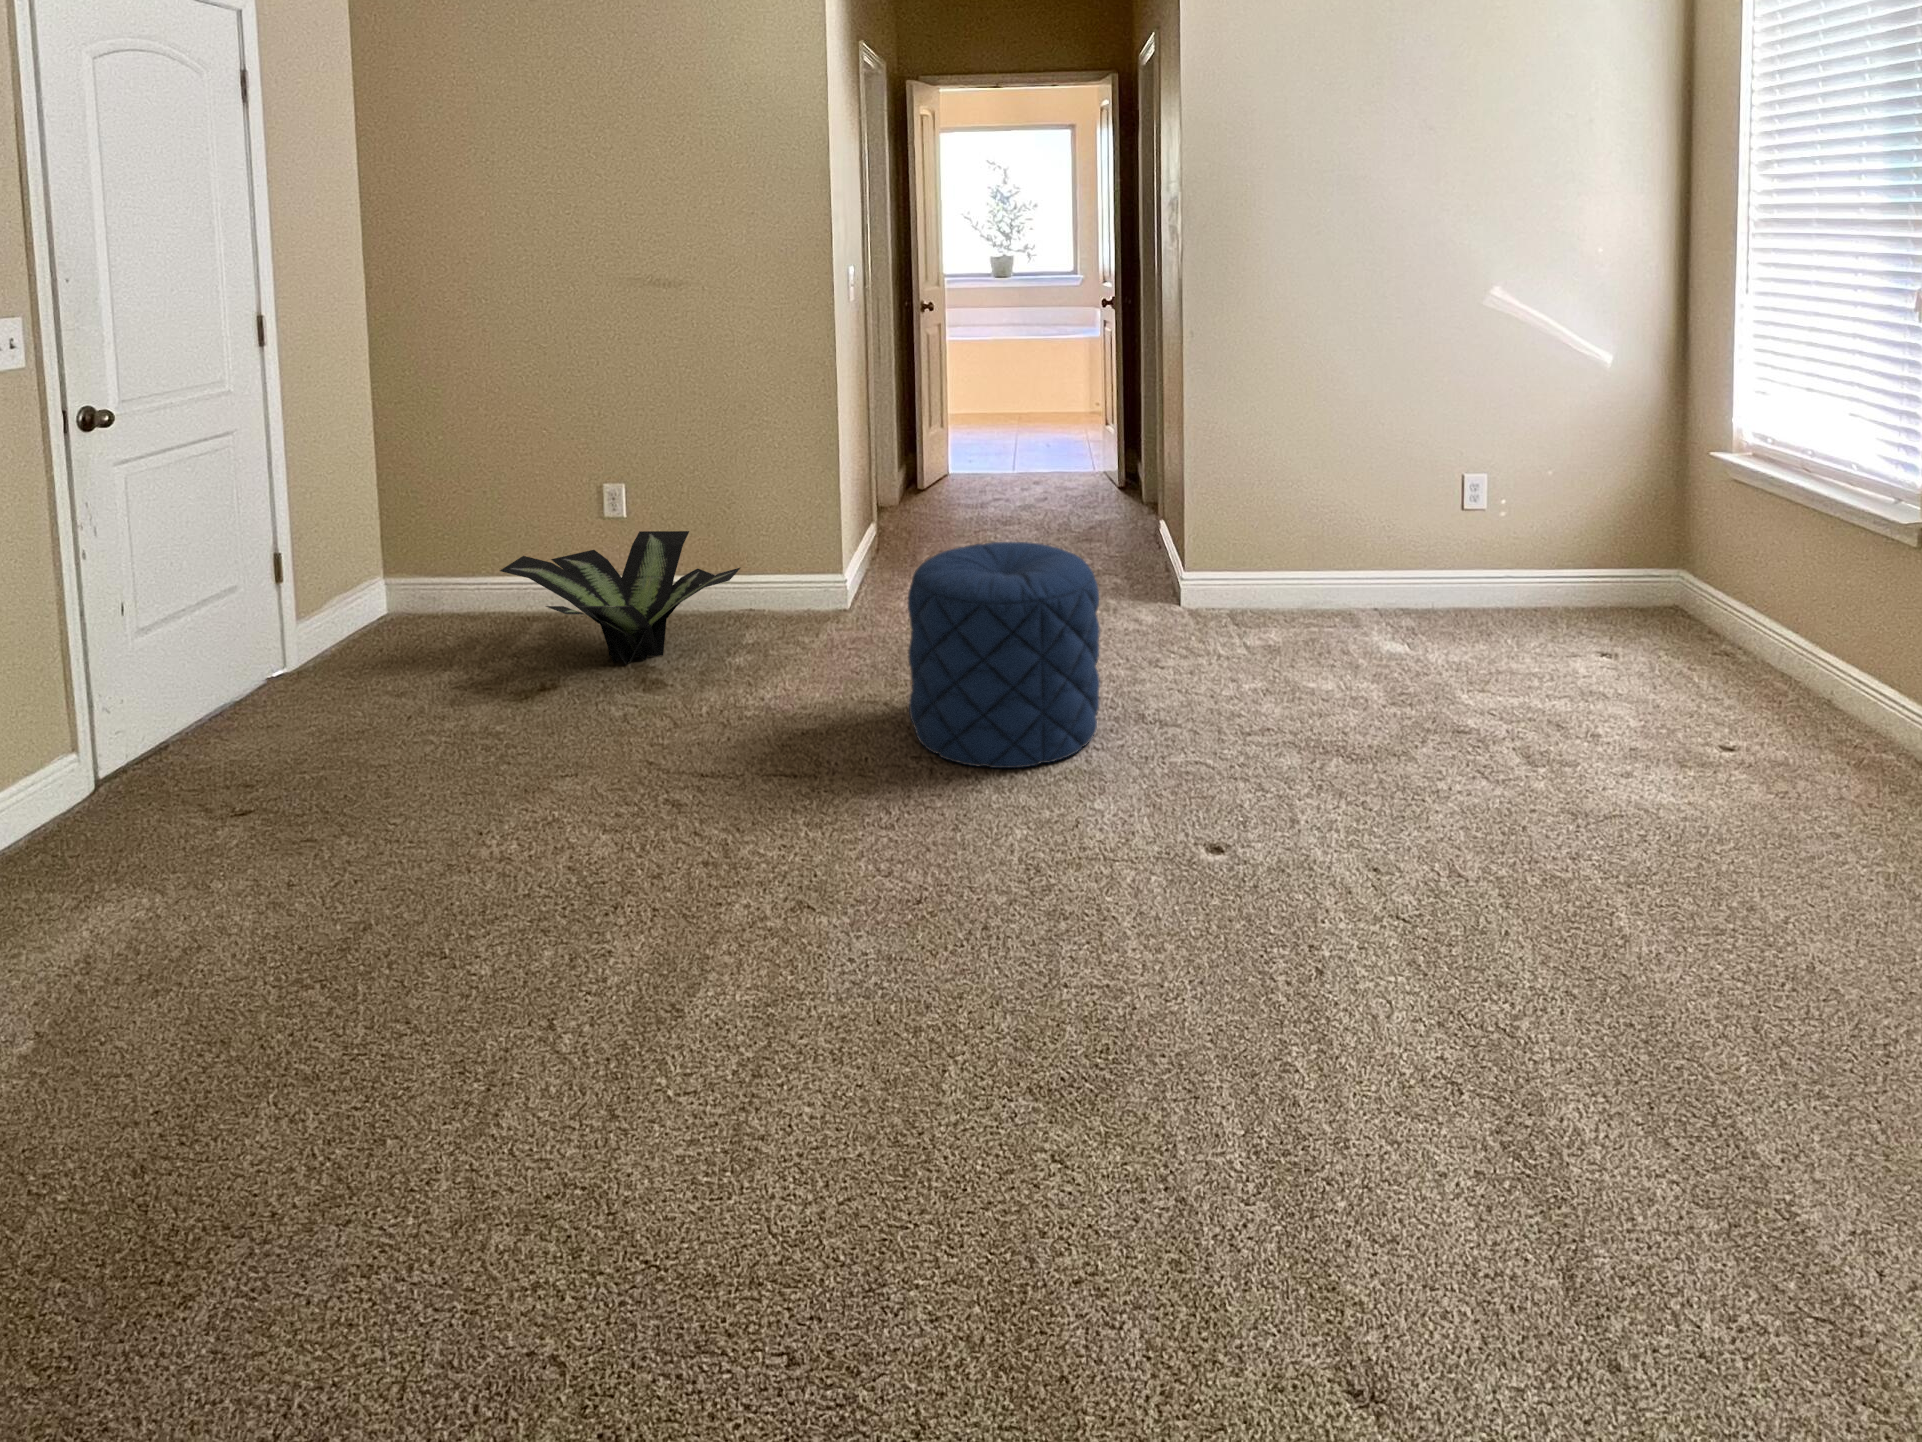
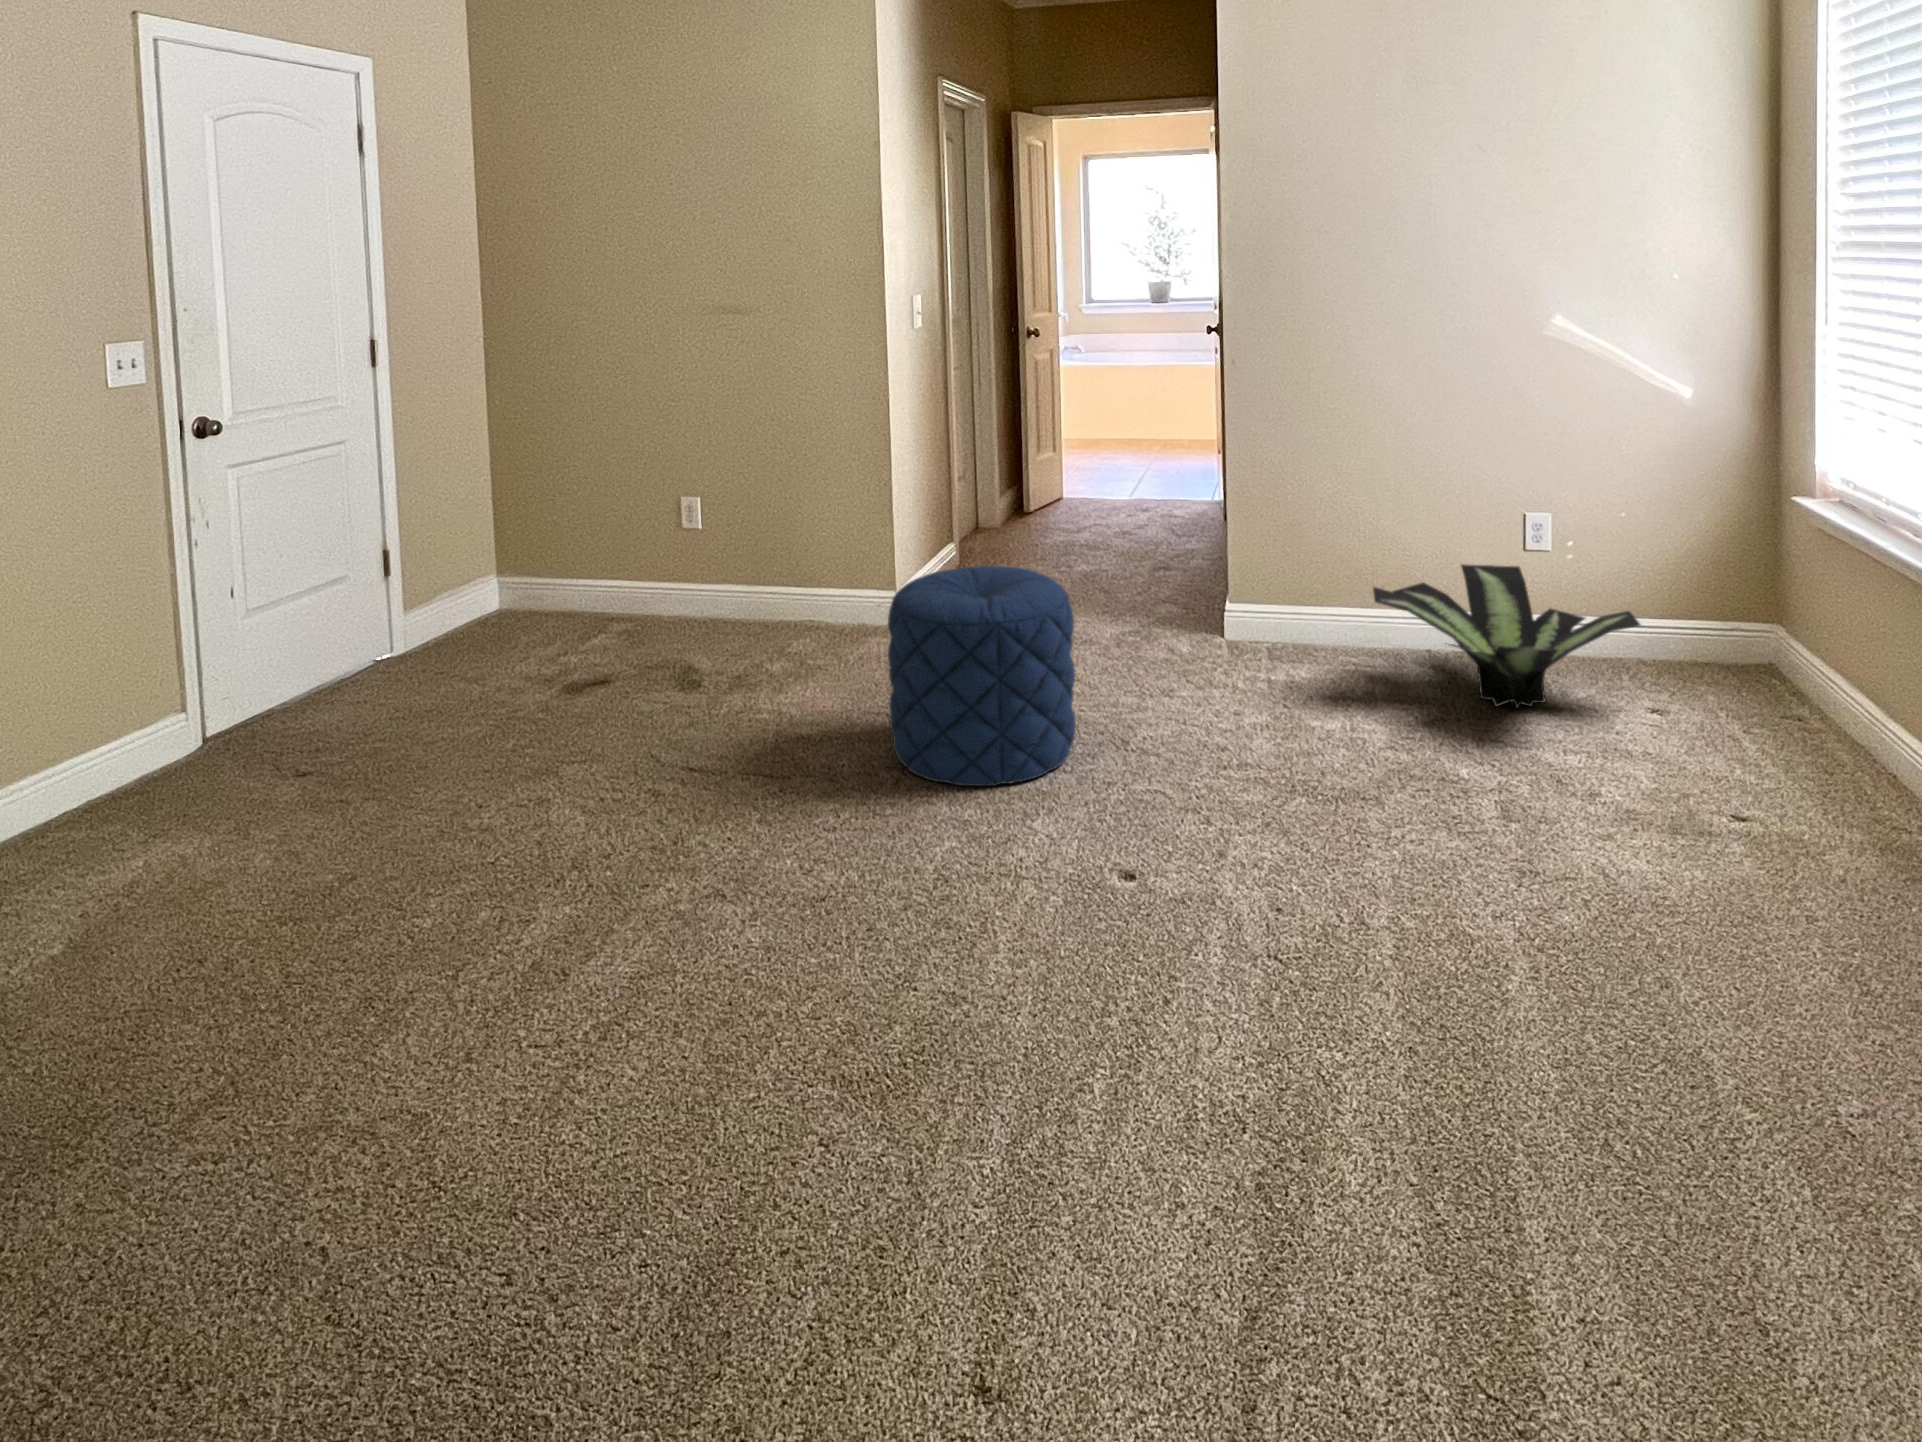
potted plant: present [500,531,740,665] -> present [1373,564,1640,710]

